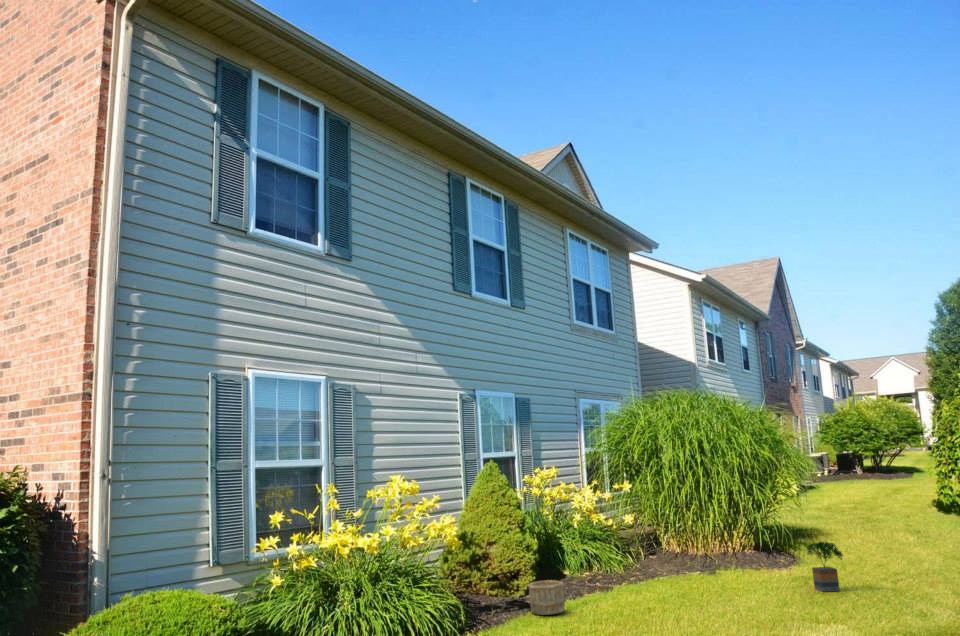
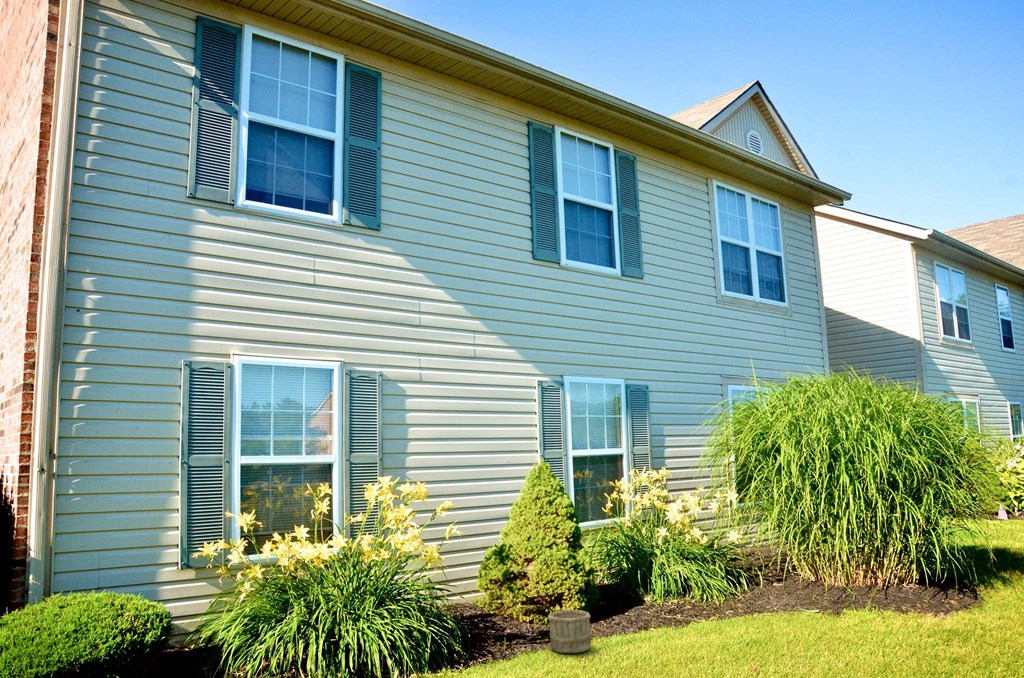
potted tree: present [807,542,843,592] -> none [942,590,996,662]

